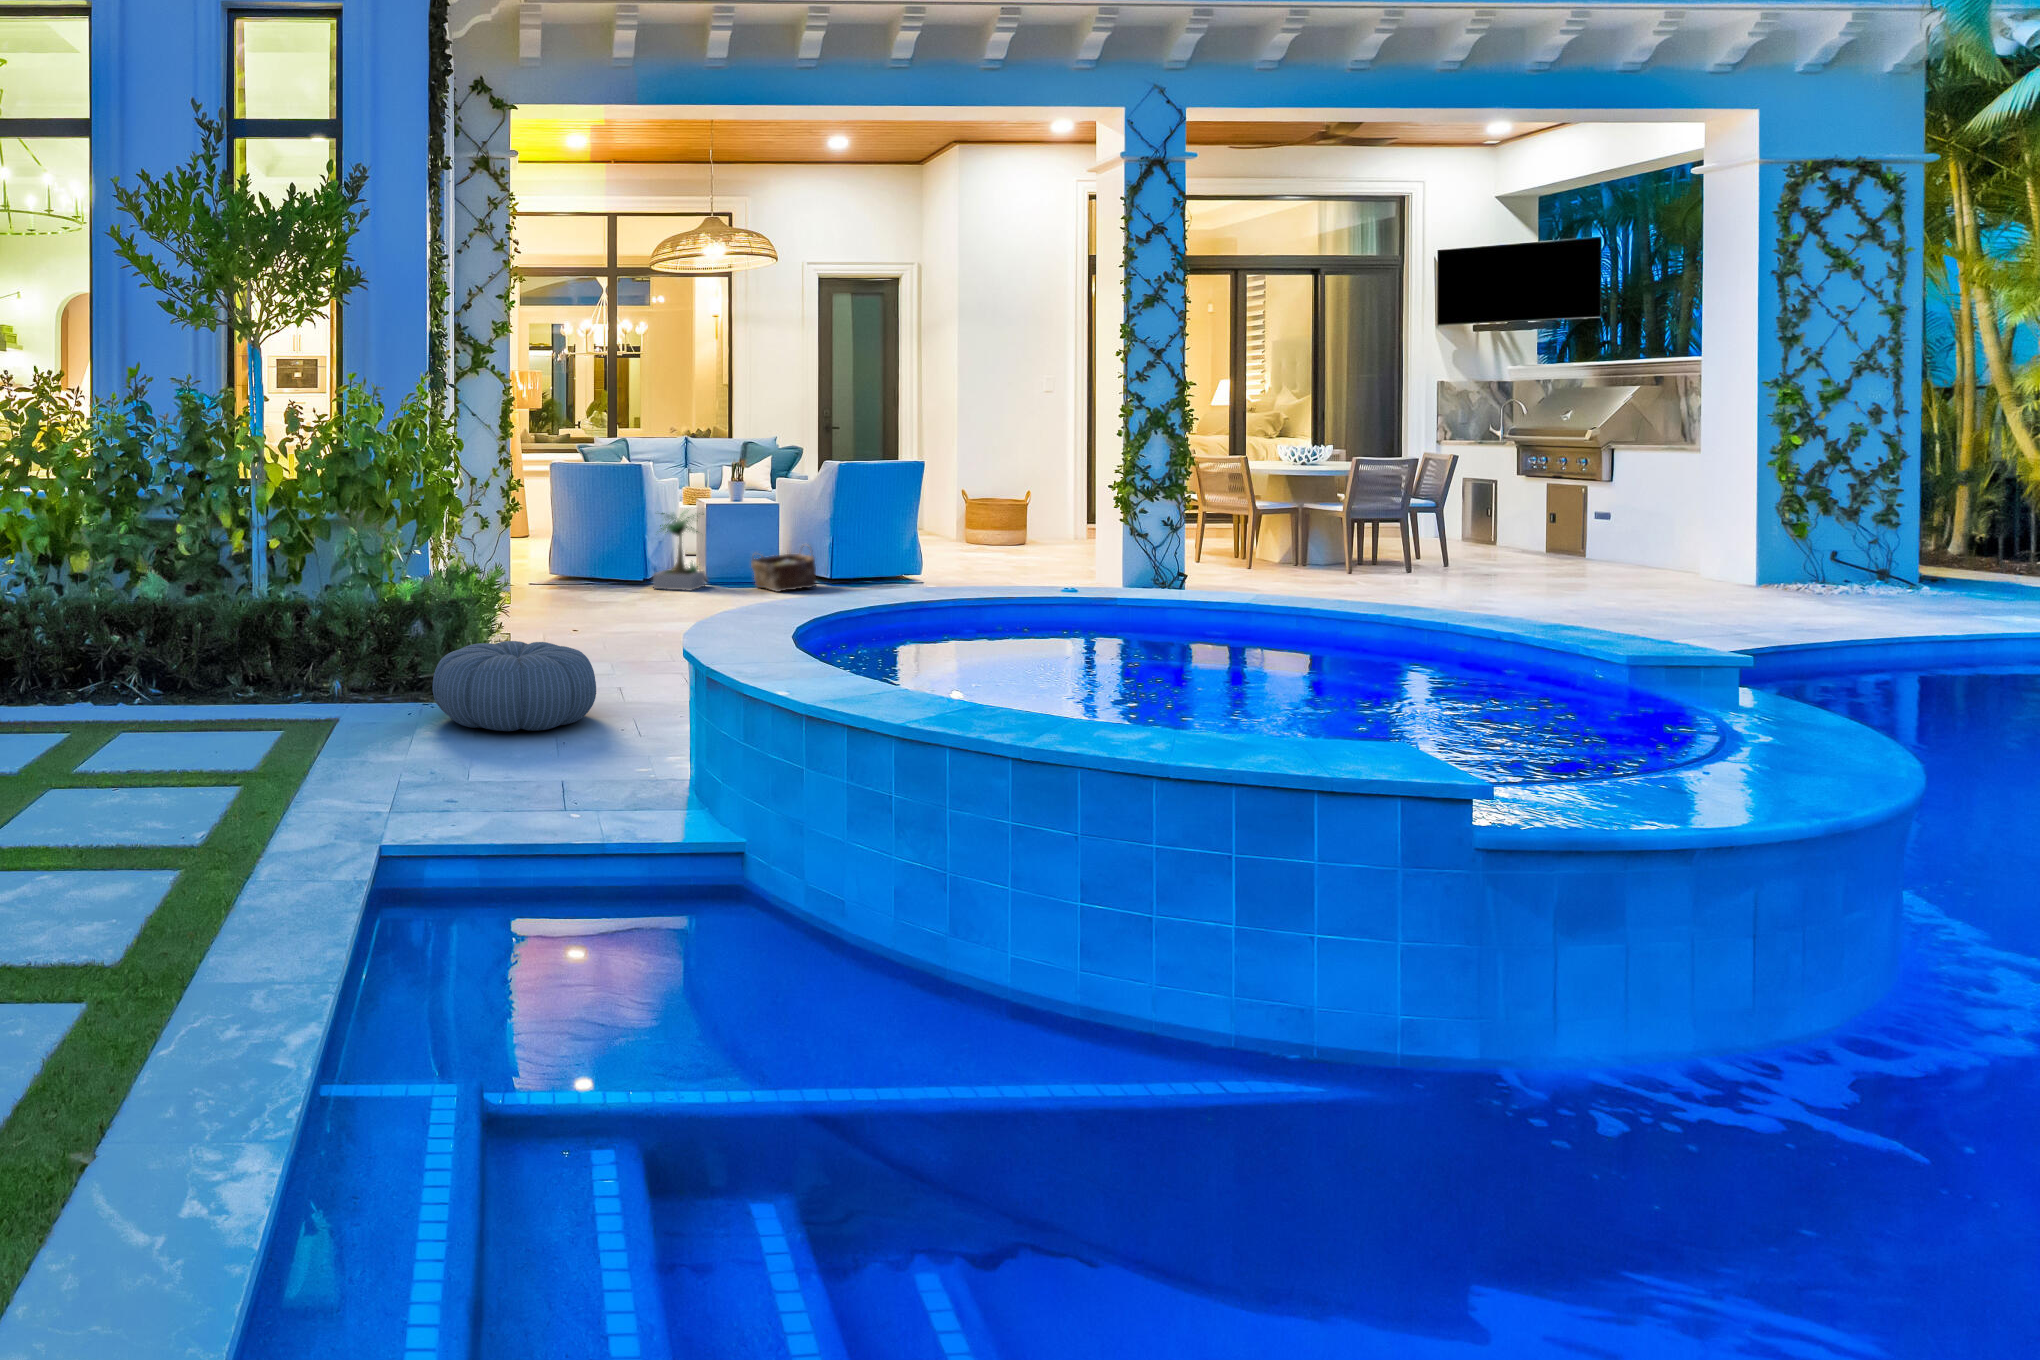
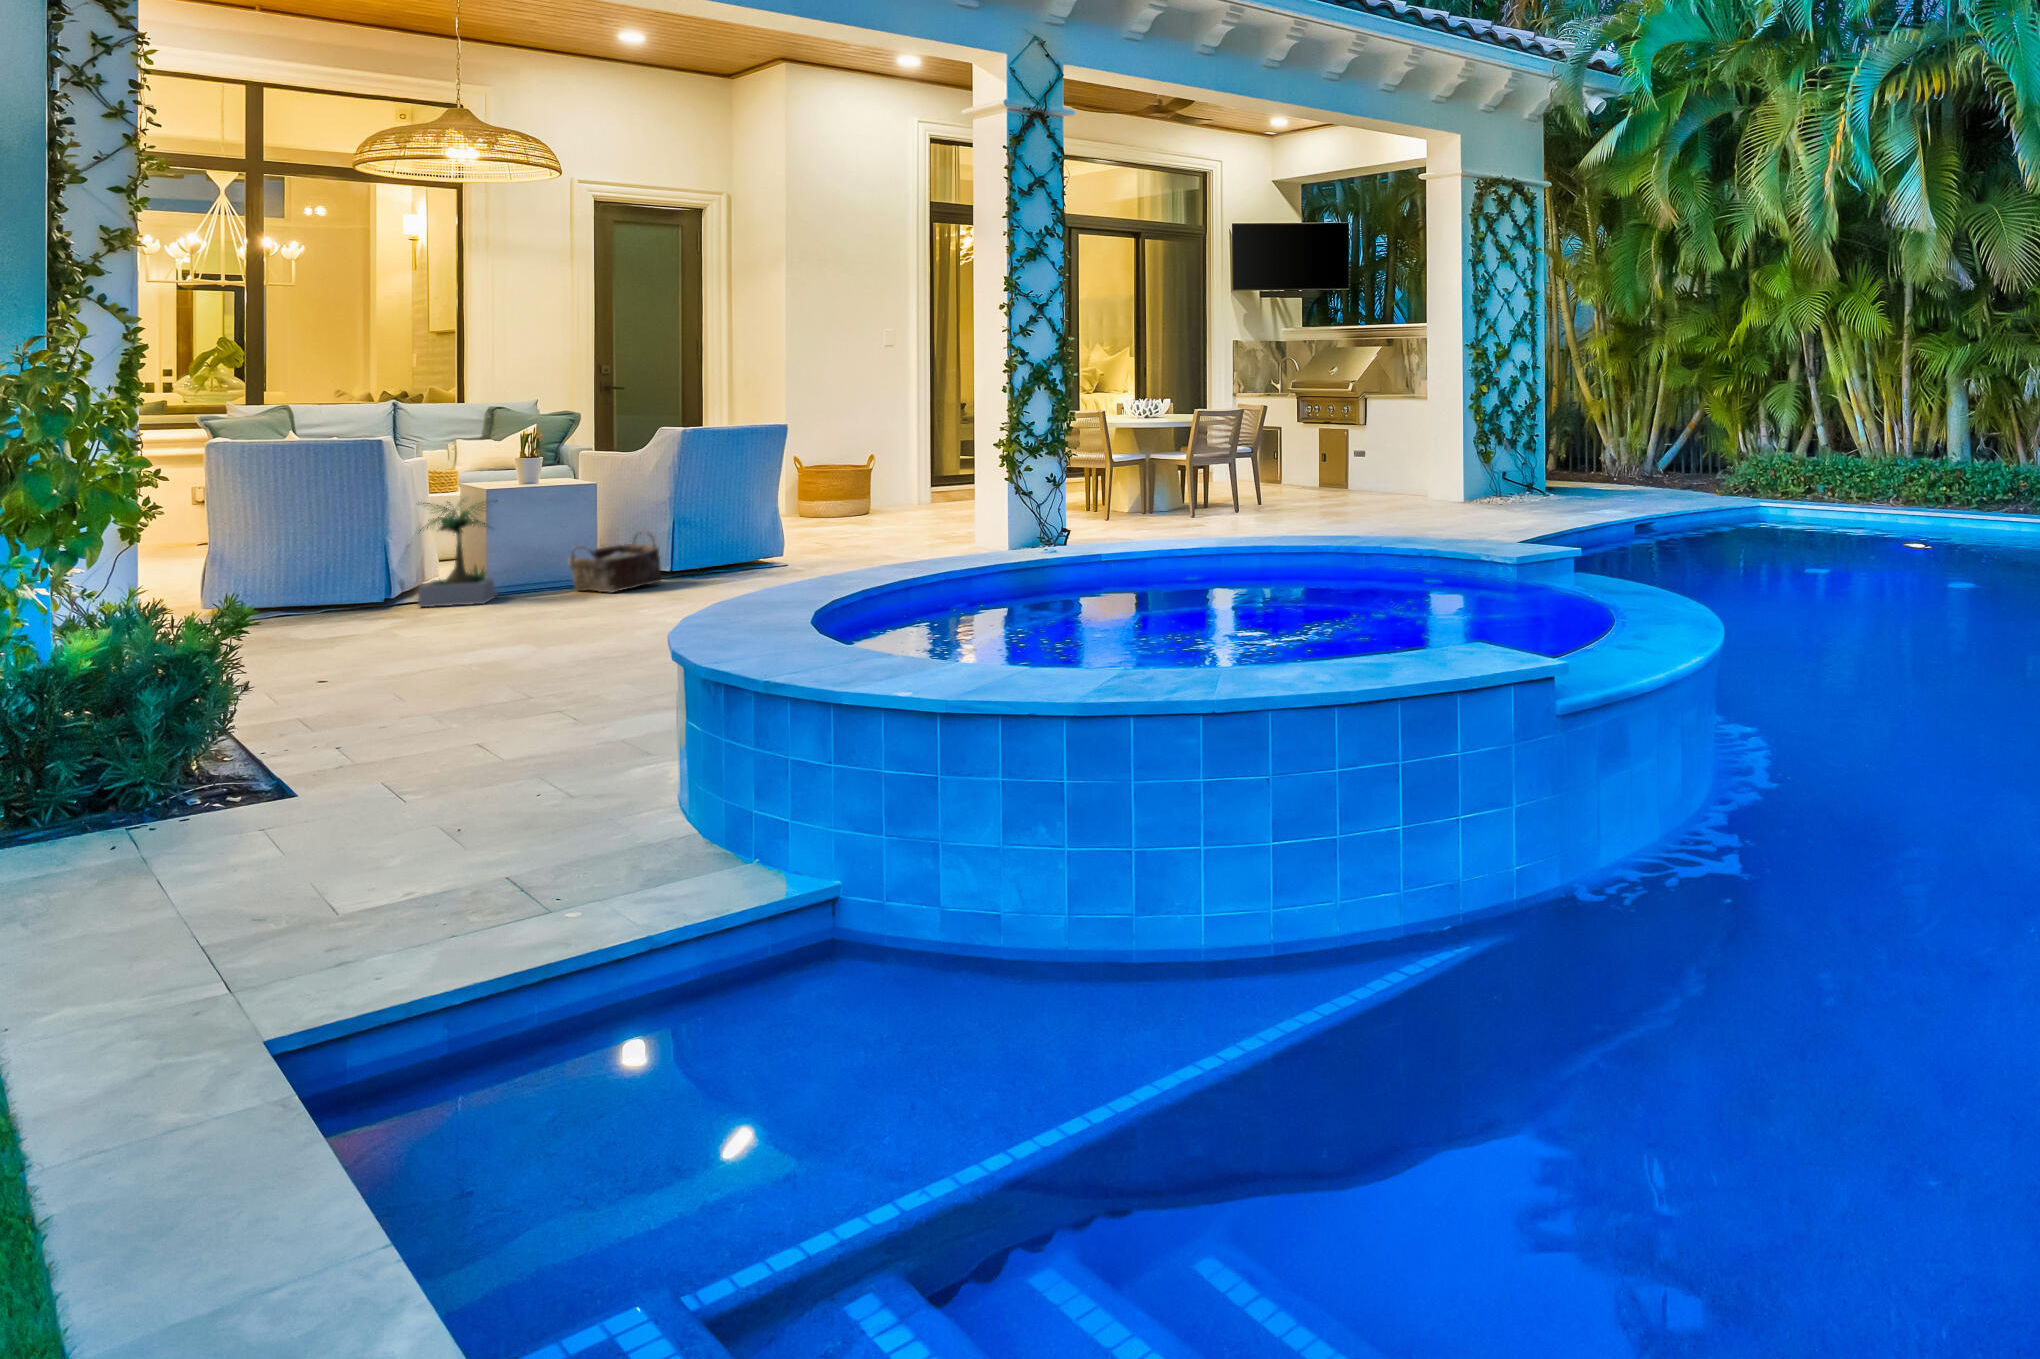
pouf: present [433,641,596,731] -> none [263,671,534,796]

